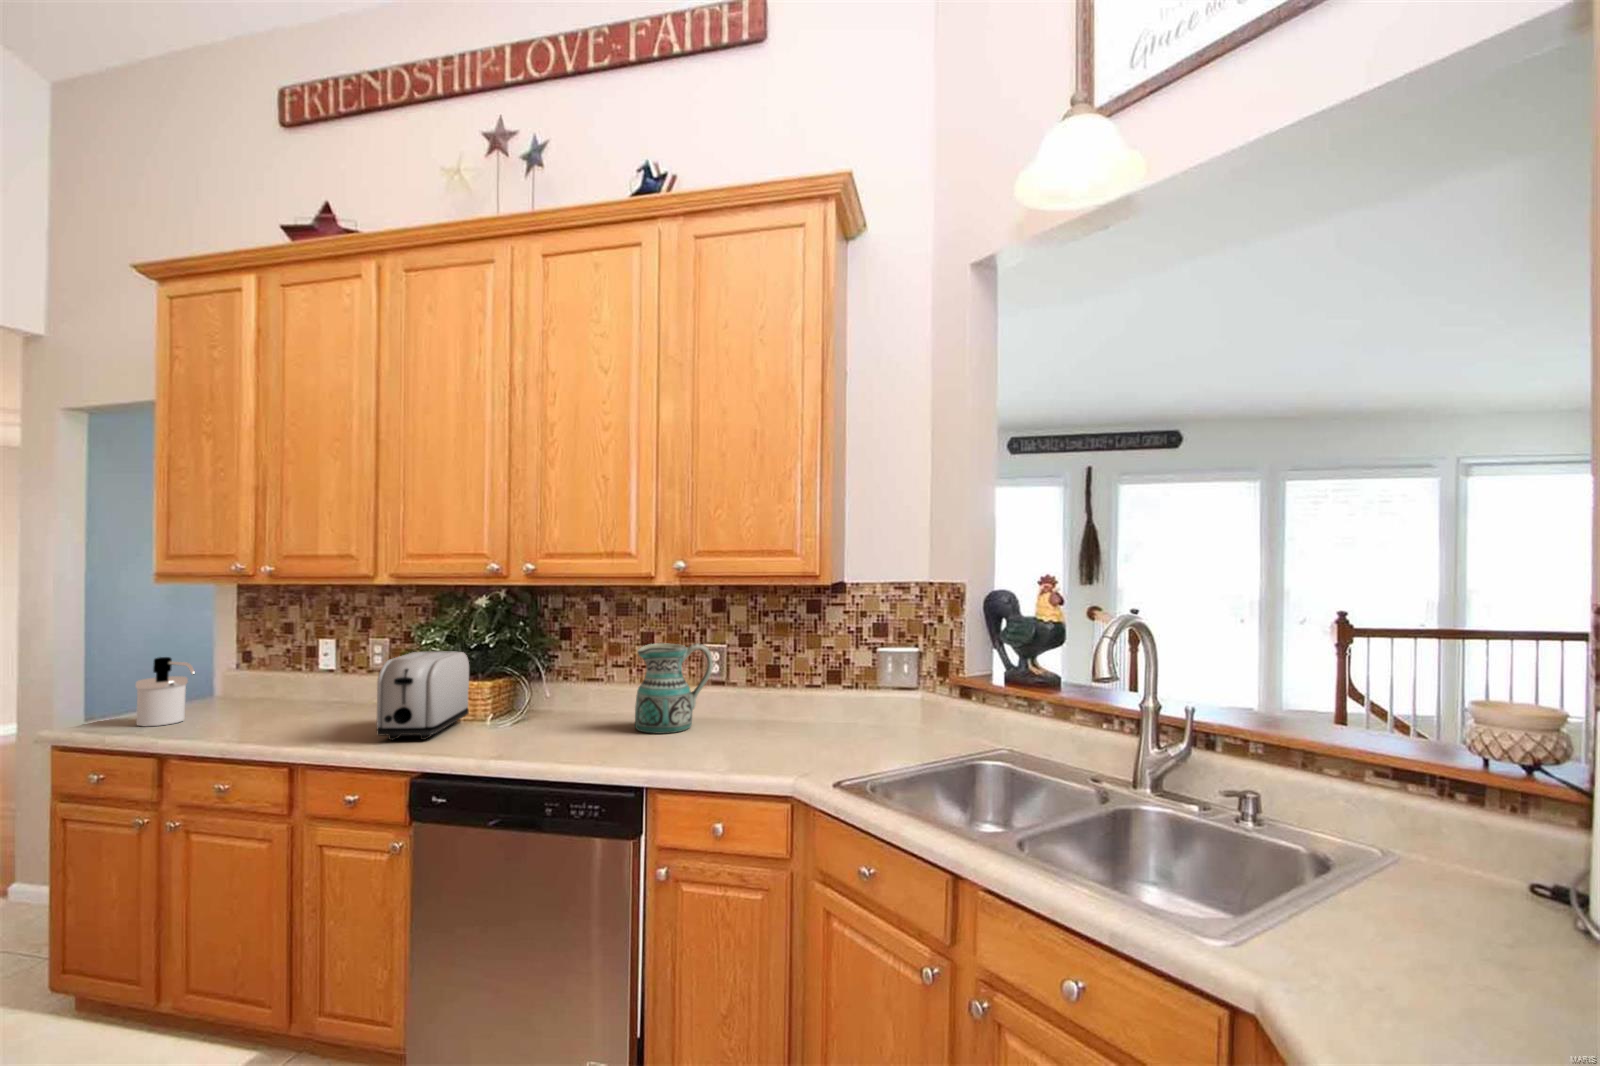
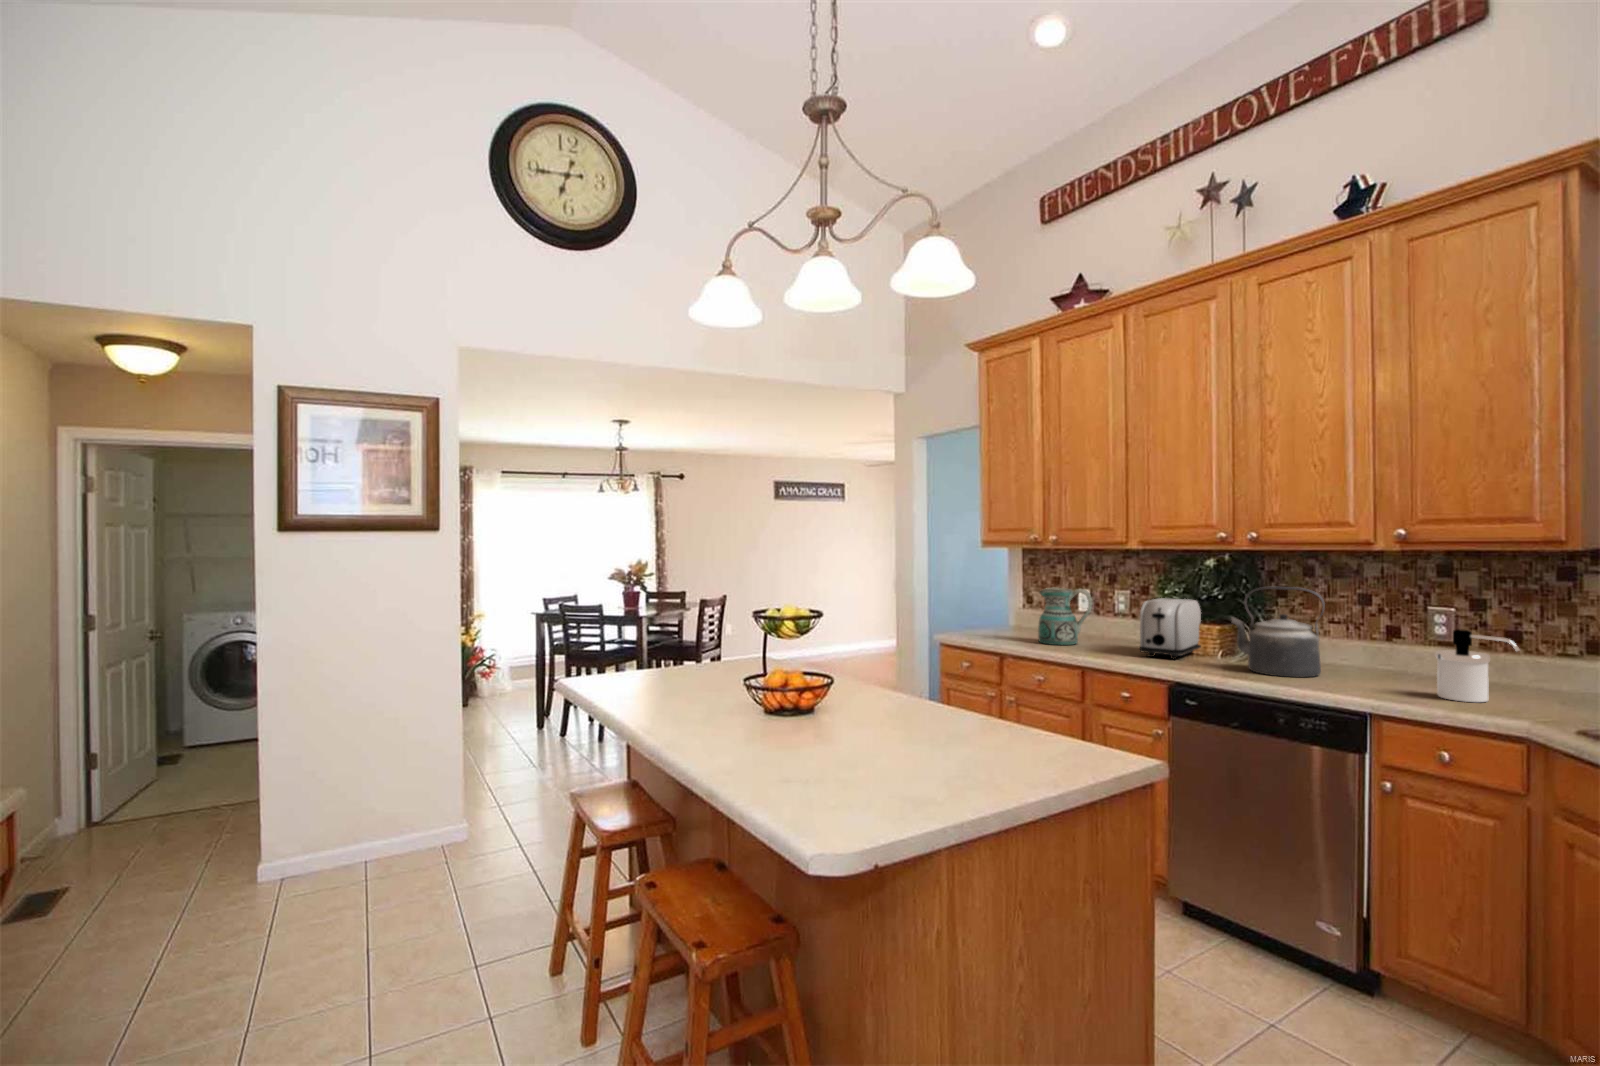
kettle: none [498,633,606,753] -> present [1232,586,1325,677]
ceramic pitcher: present [635,643,713,734] -> present [1038,588,1093,645]
soap dispenser: present [136,657,195,726] -> present [1435,629,1520,702]

